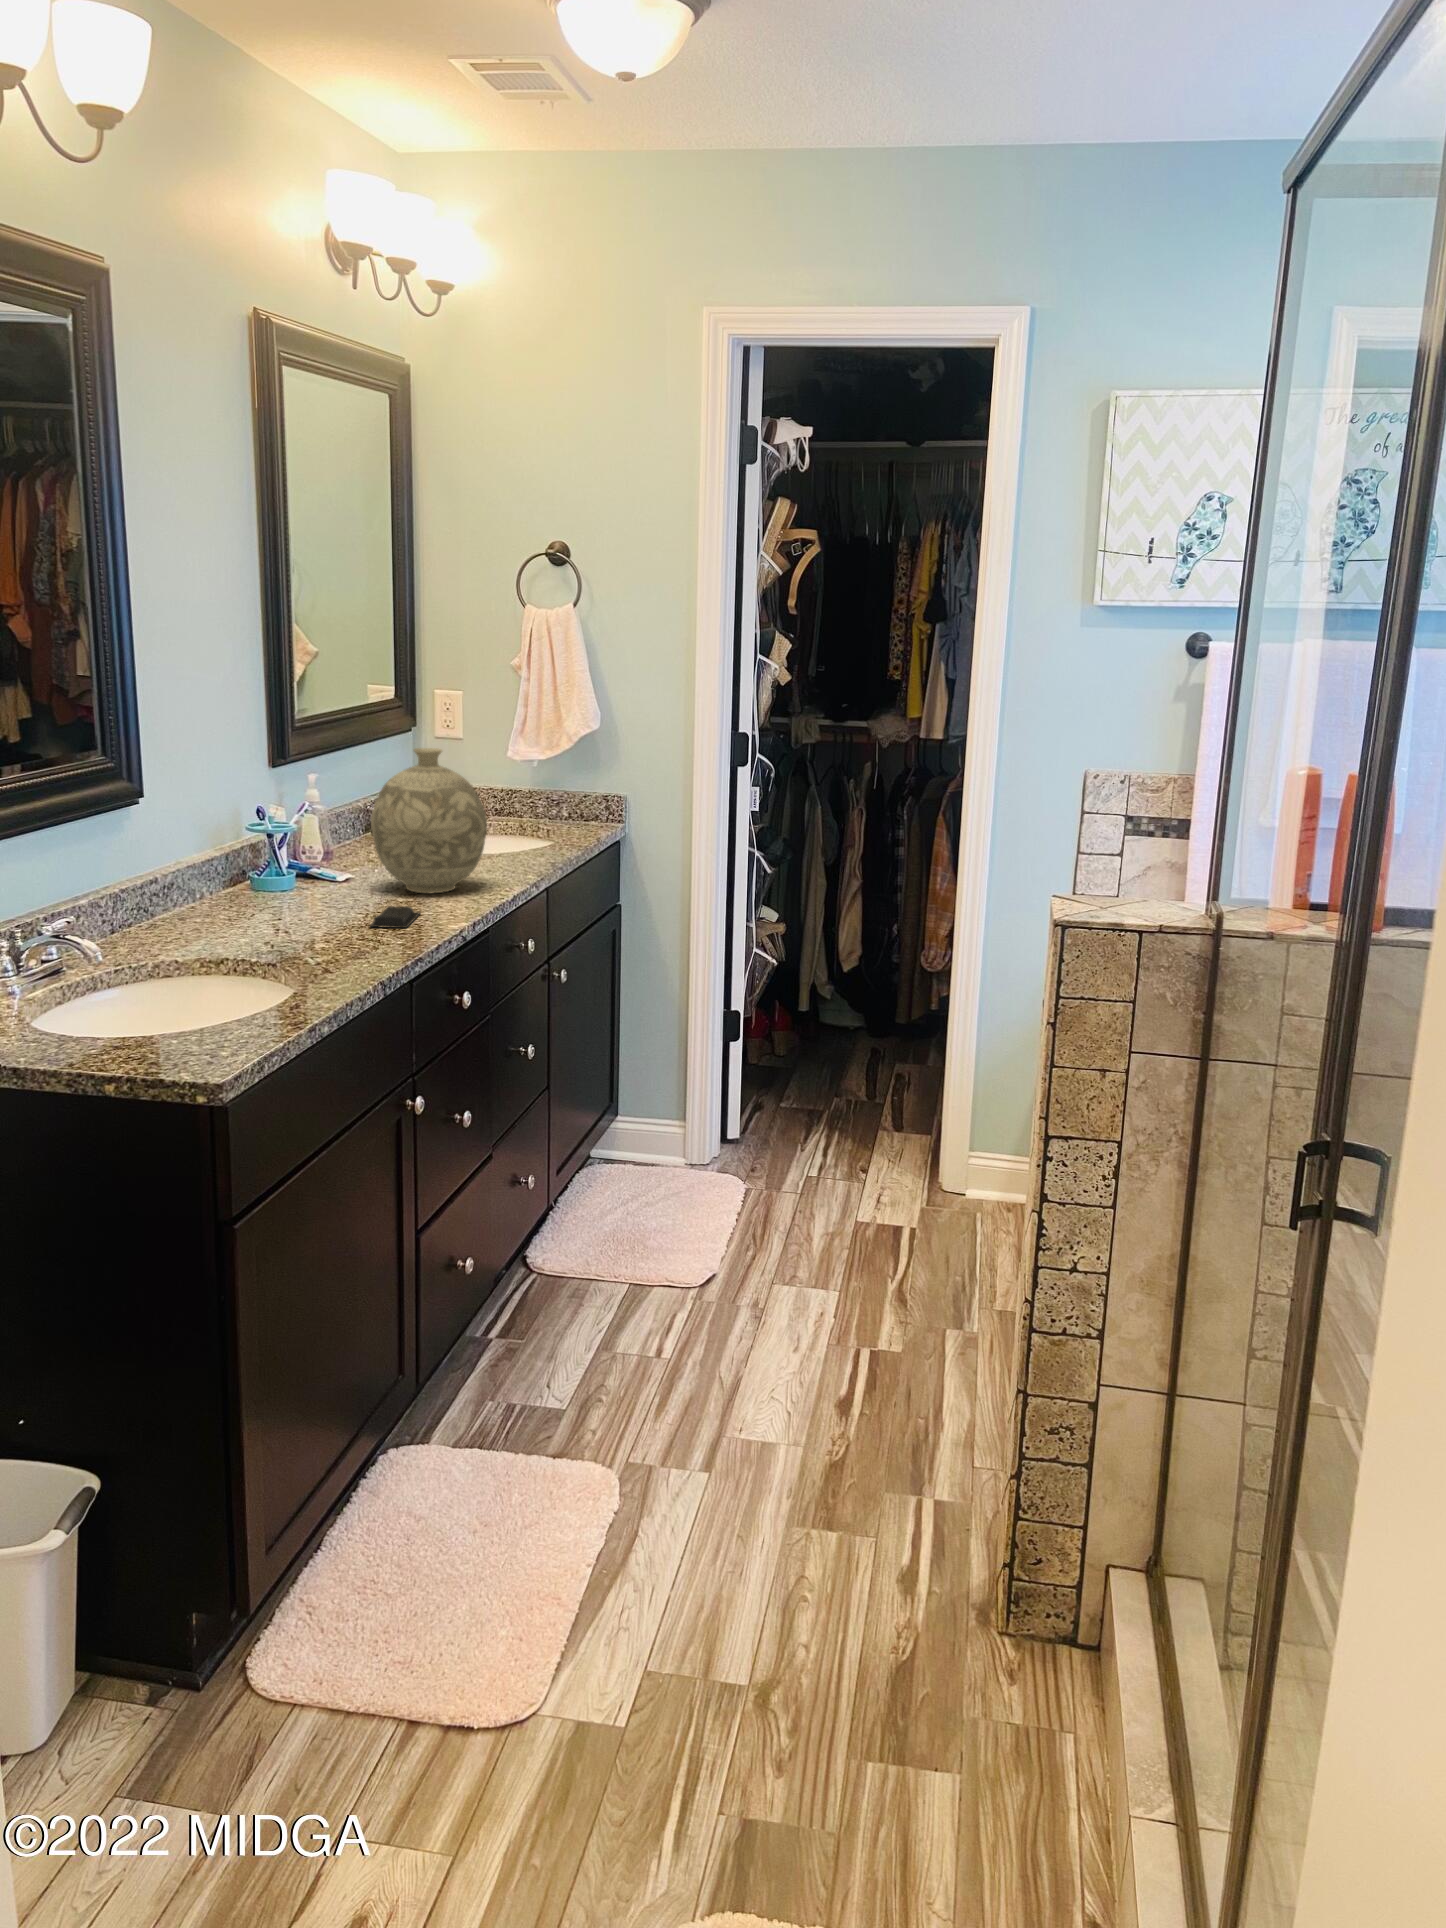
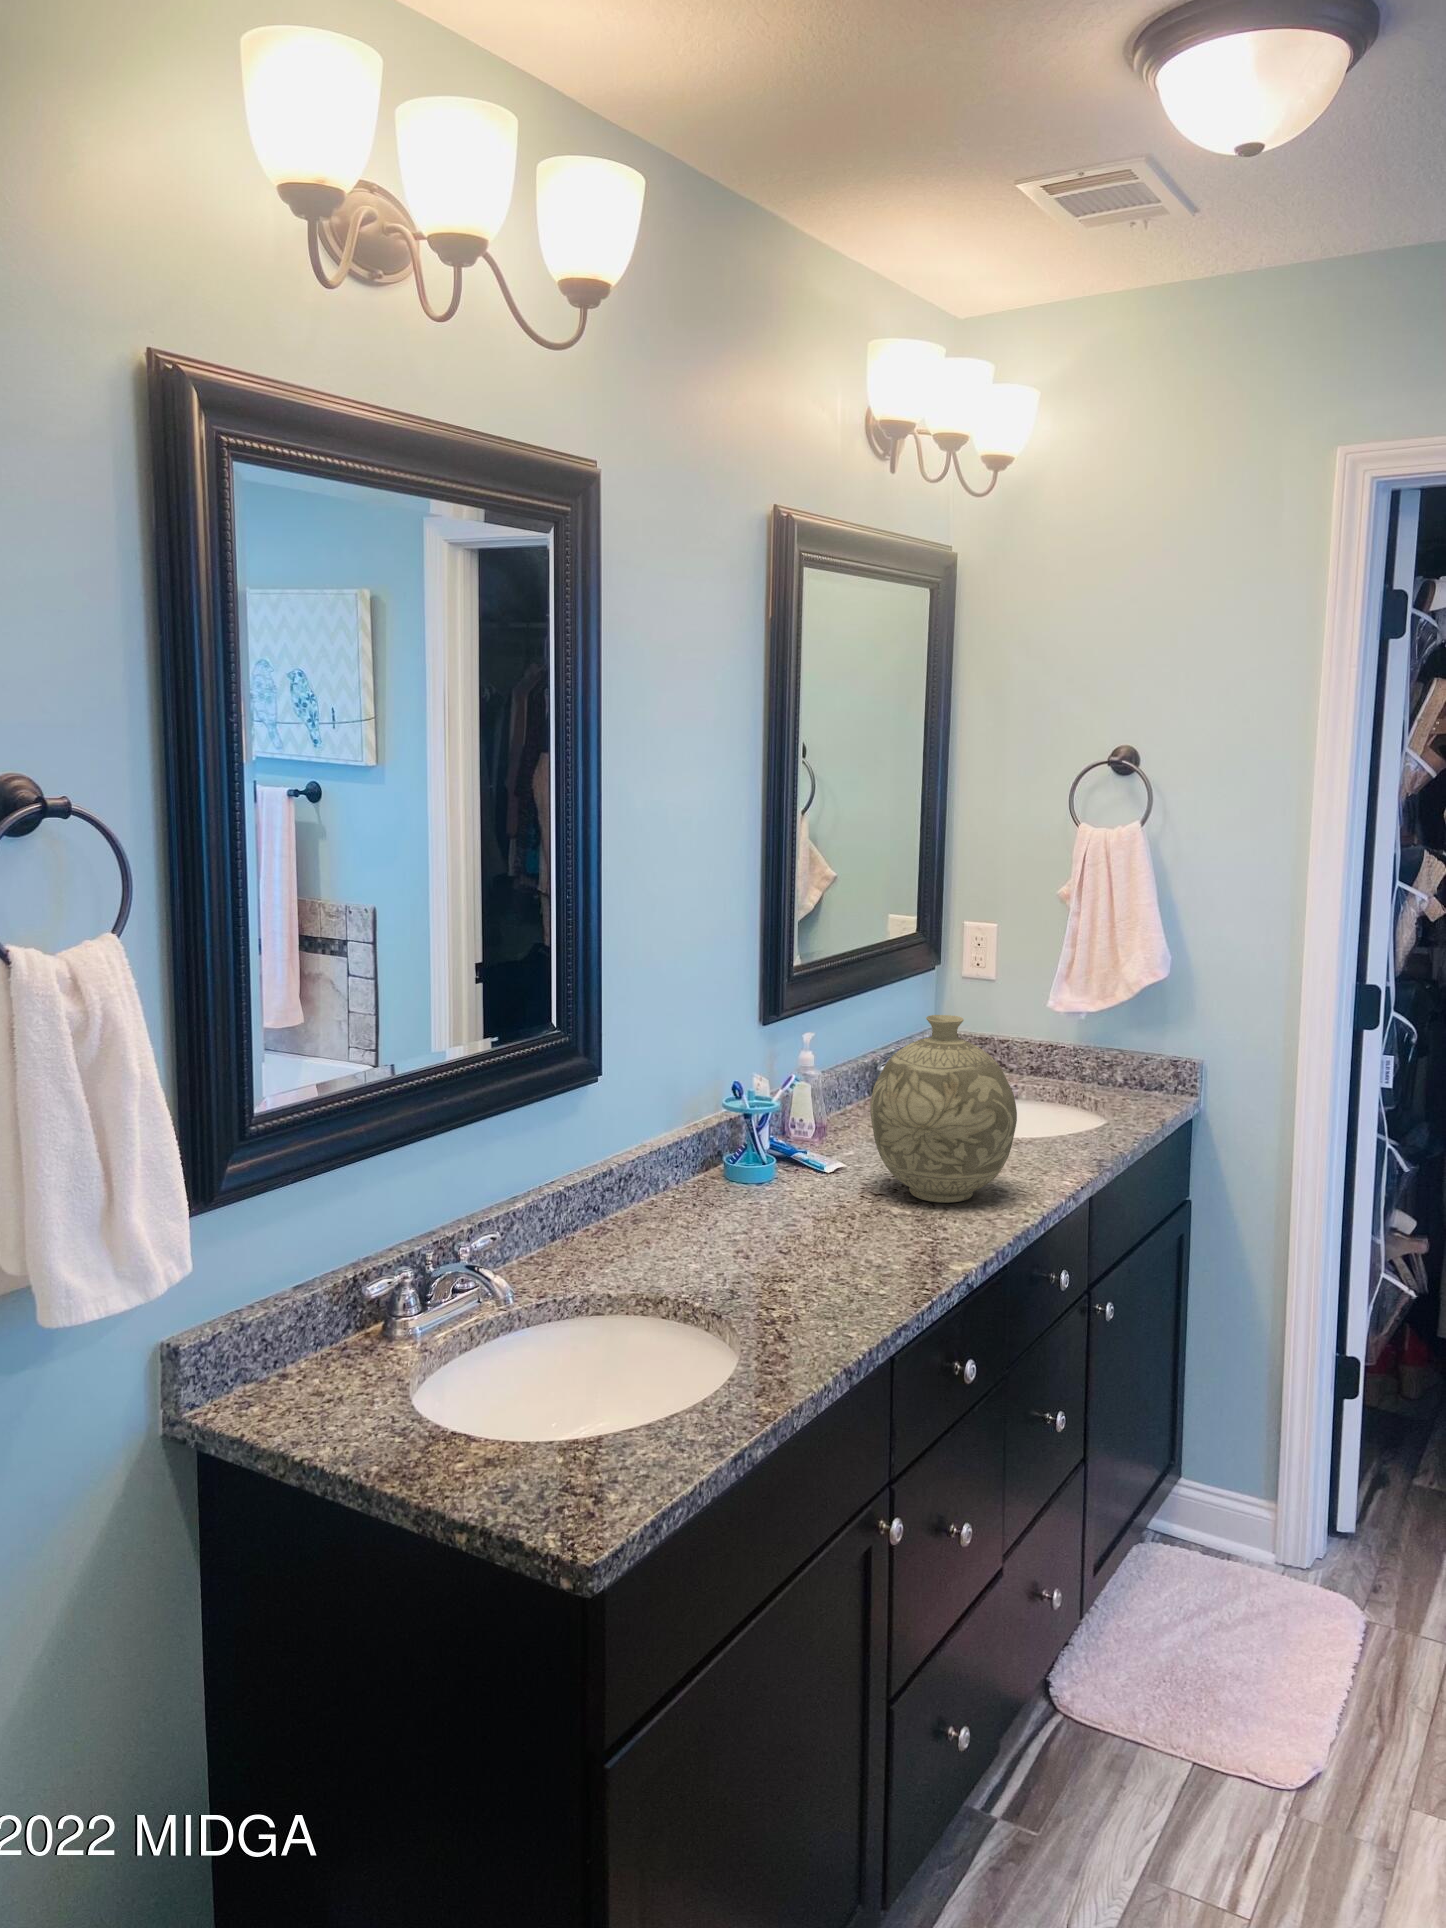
soap bar: present [370,906,420,928] -> none [852,1227,922,1265]

